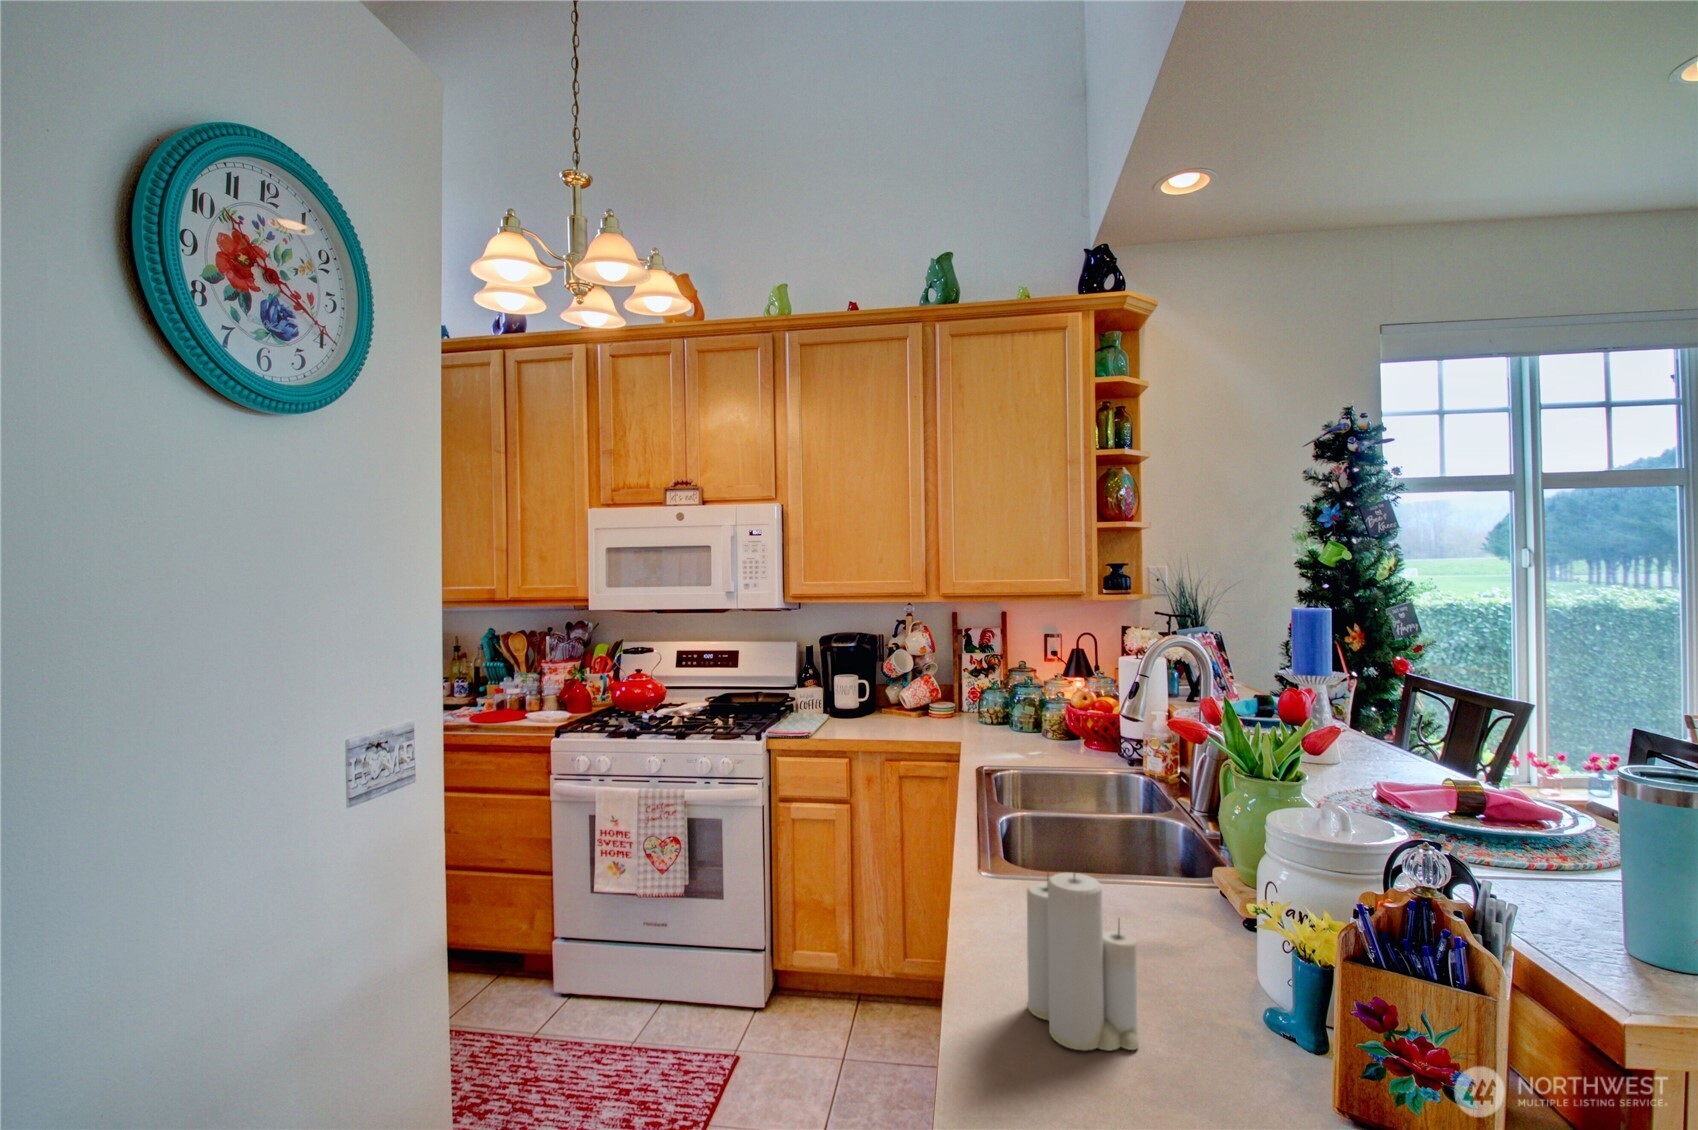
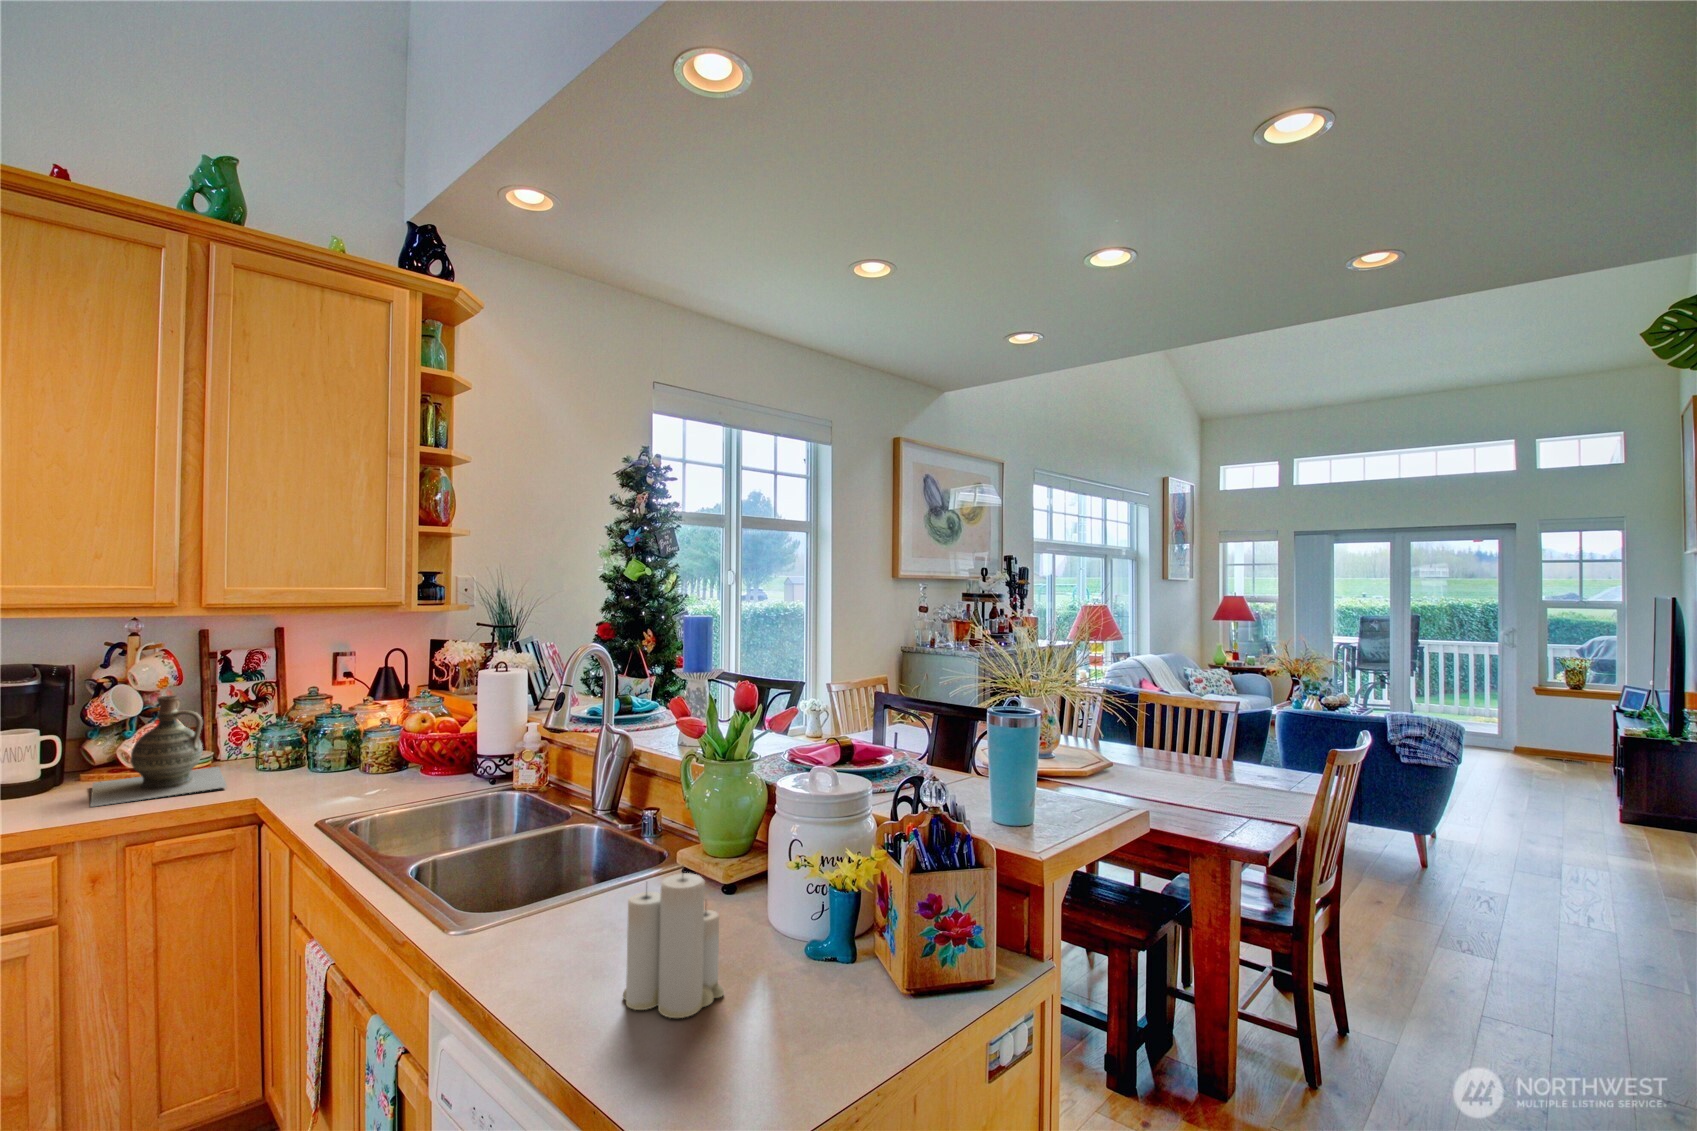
ceramic jug: none [874,658,957,731] -> present [90,696,227,807]

